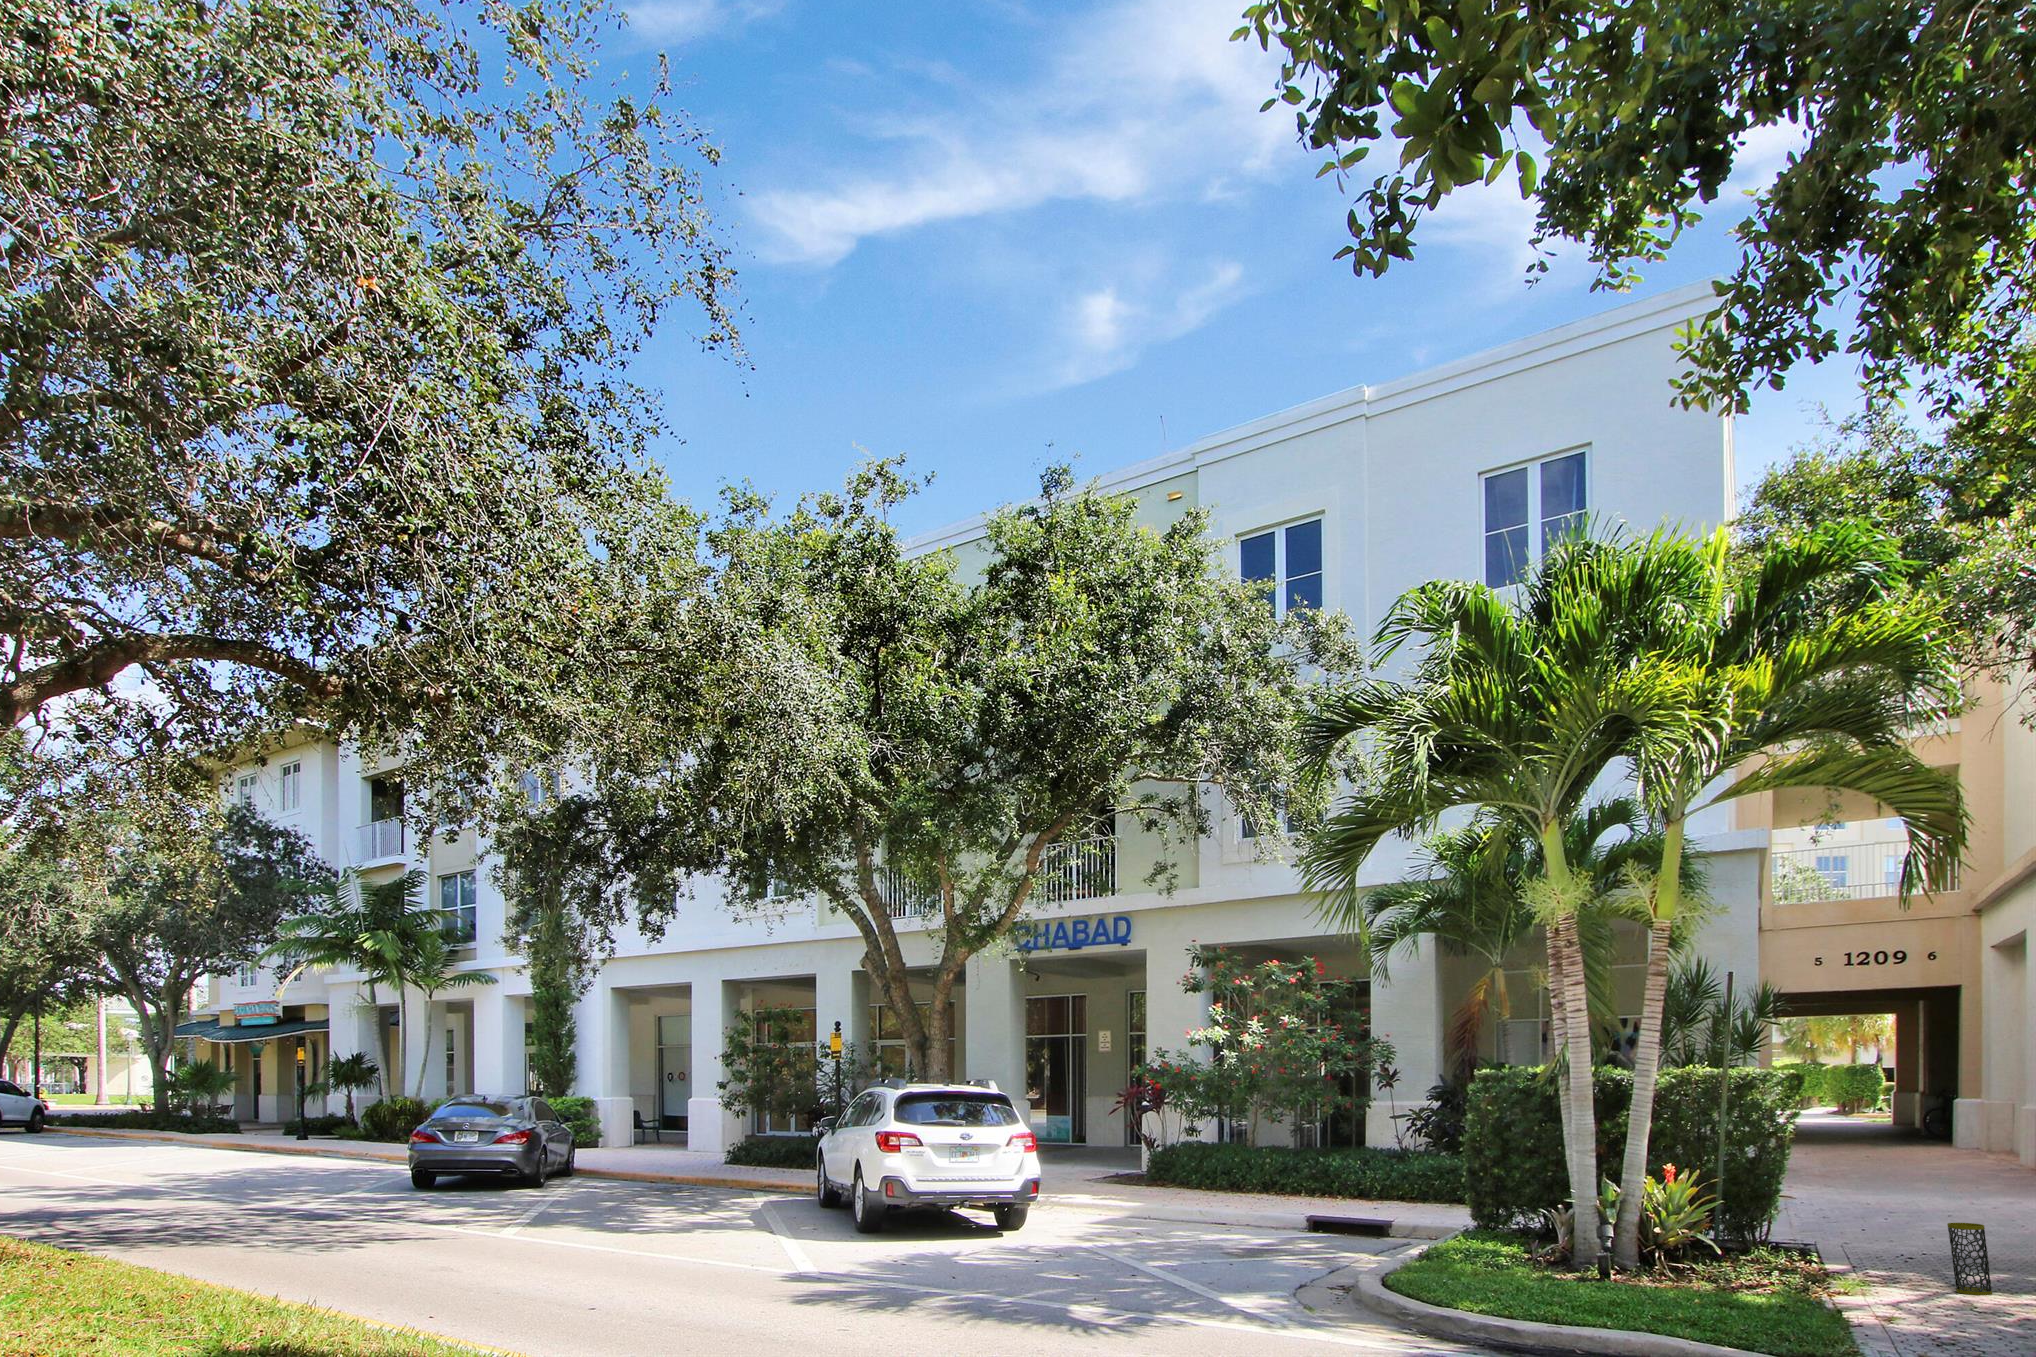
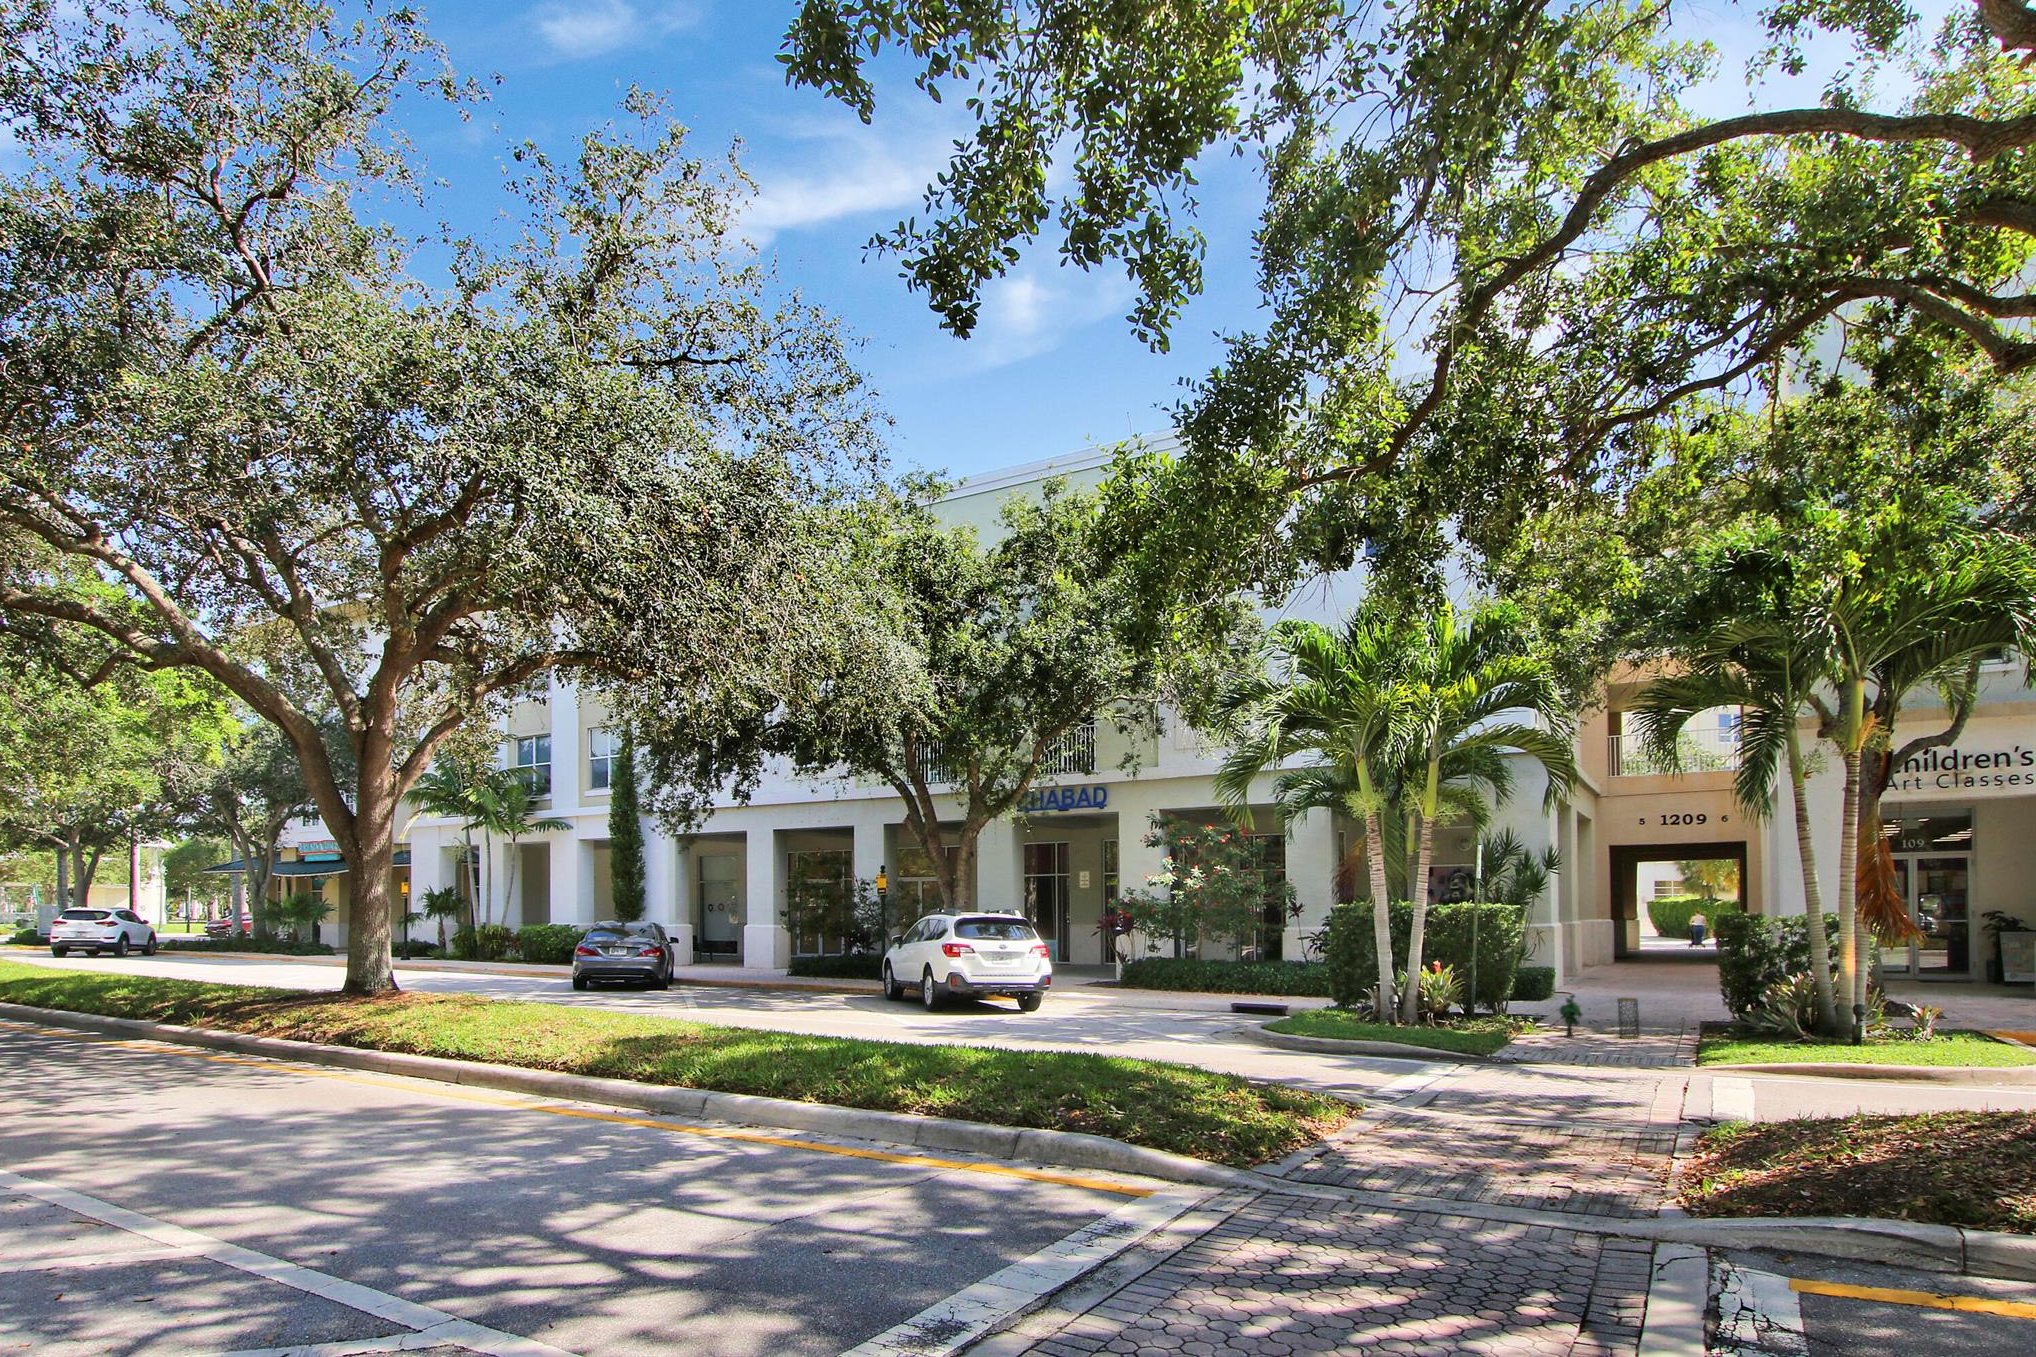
decorative plant: none [1842,1217,1890,1292] -> present [1559,995,1582,1038]

